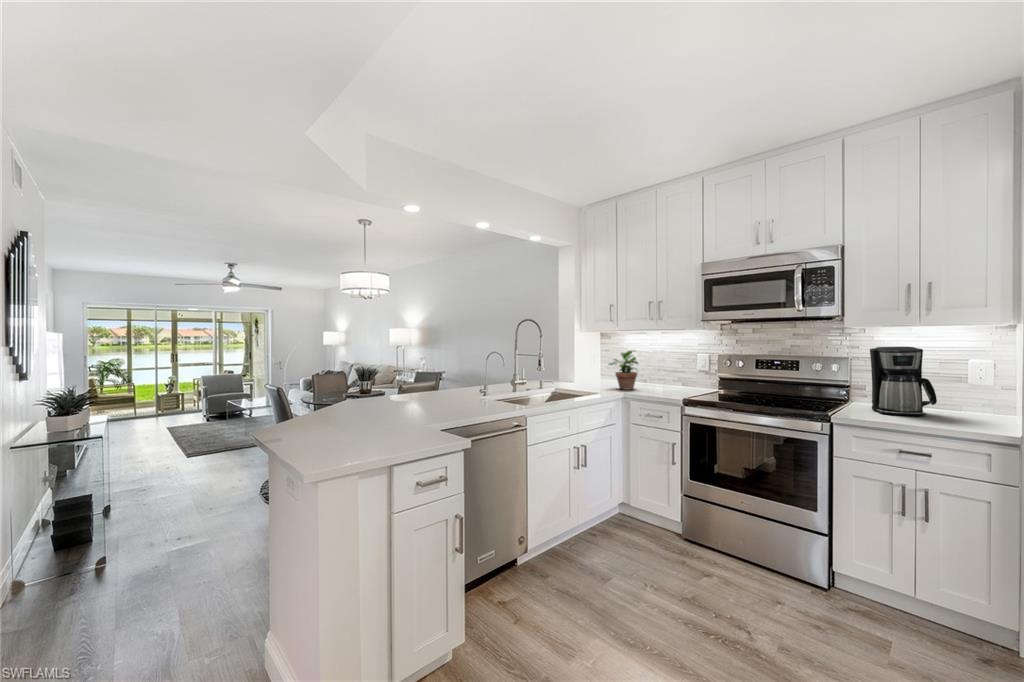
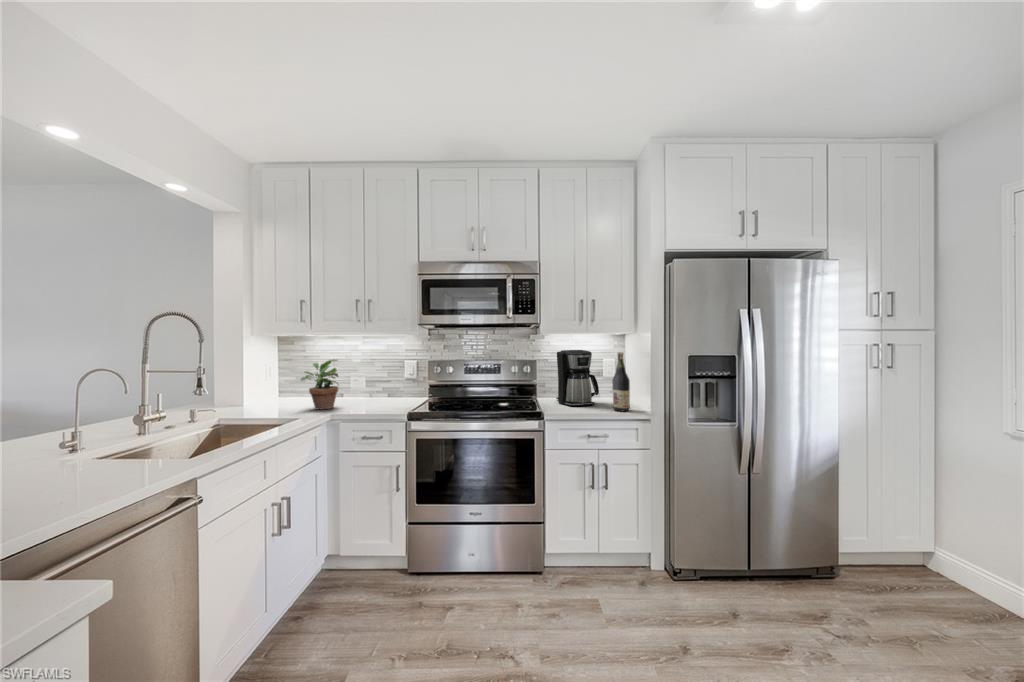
wine bottle: none [942,350,973,427] -> present [612,352,630,411]

